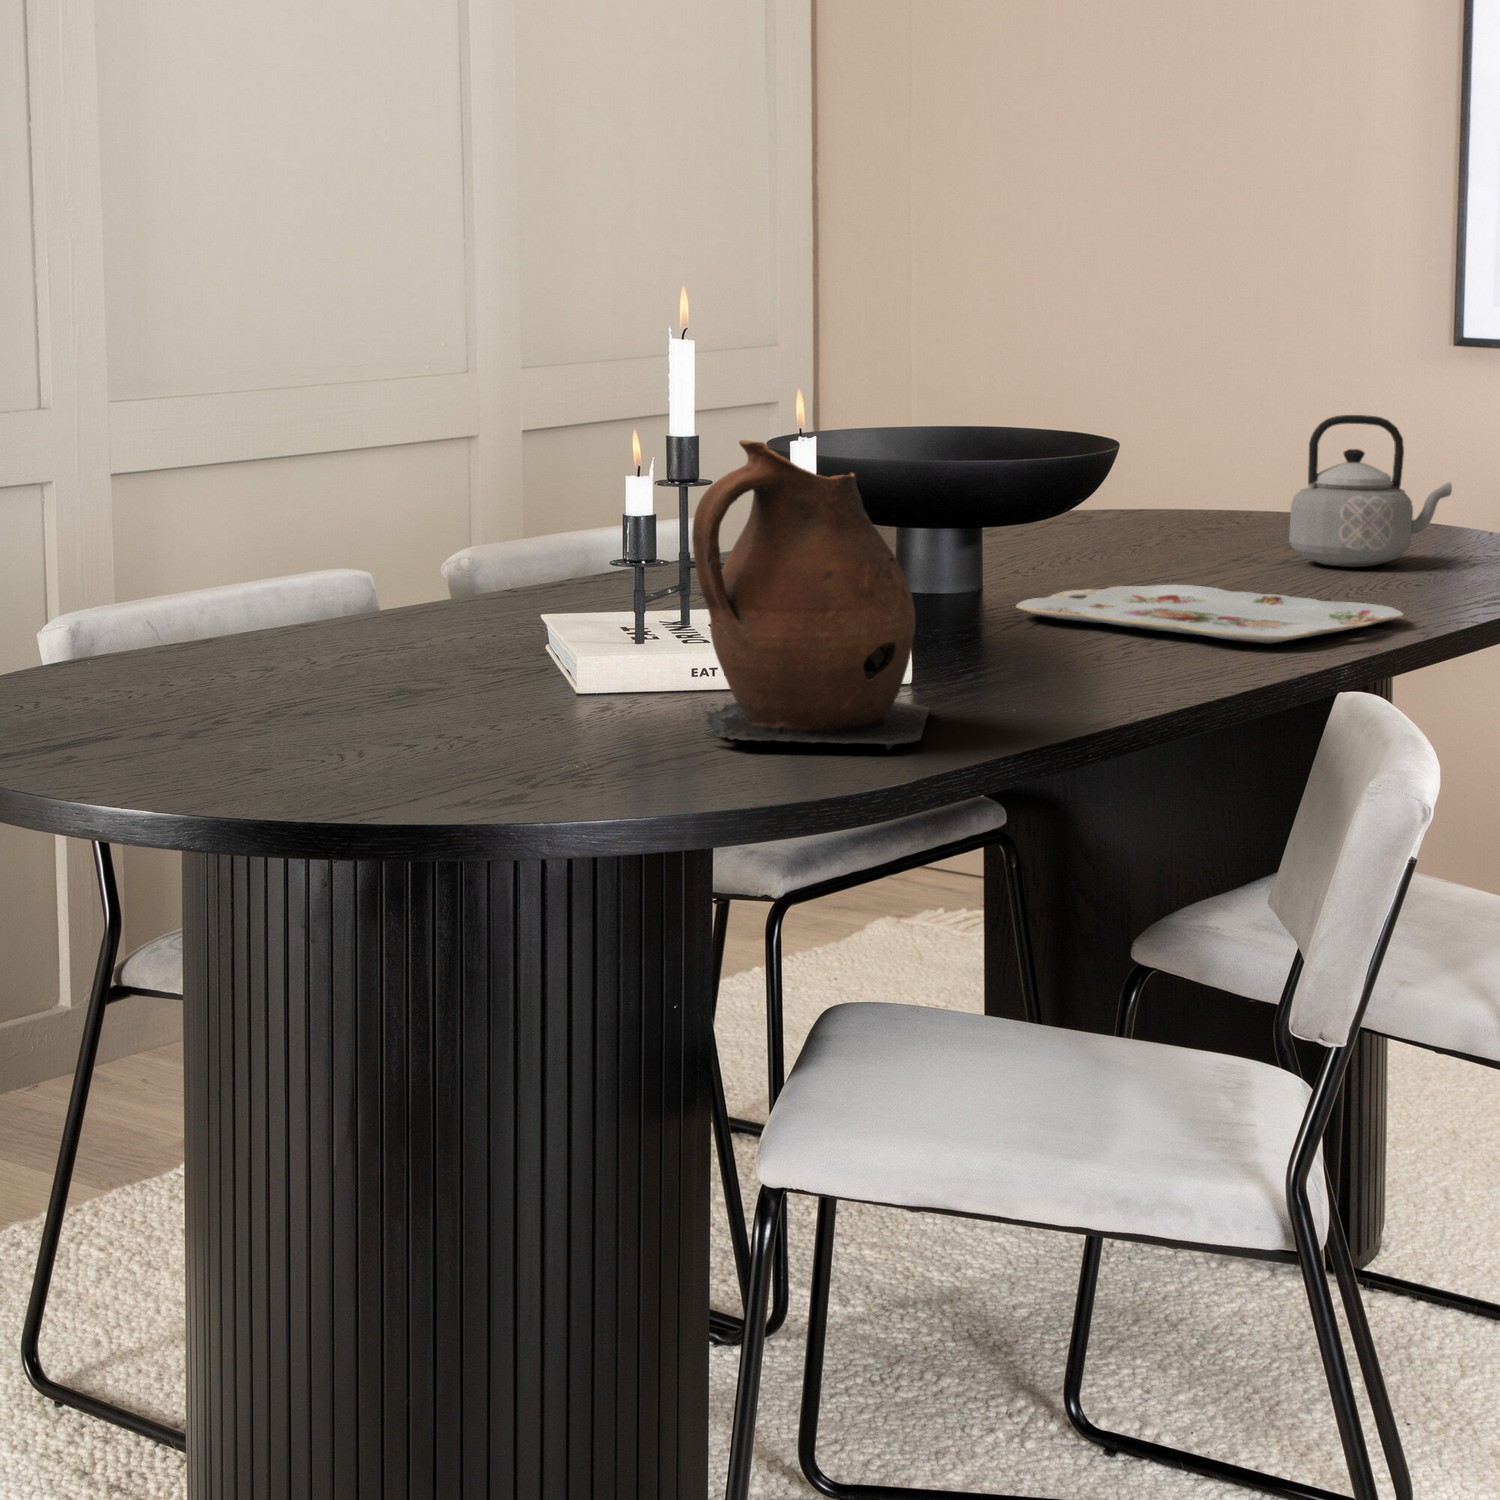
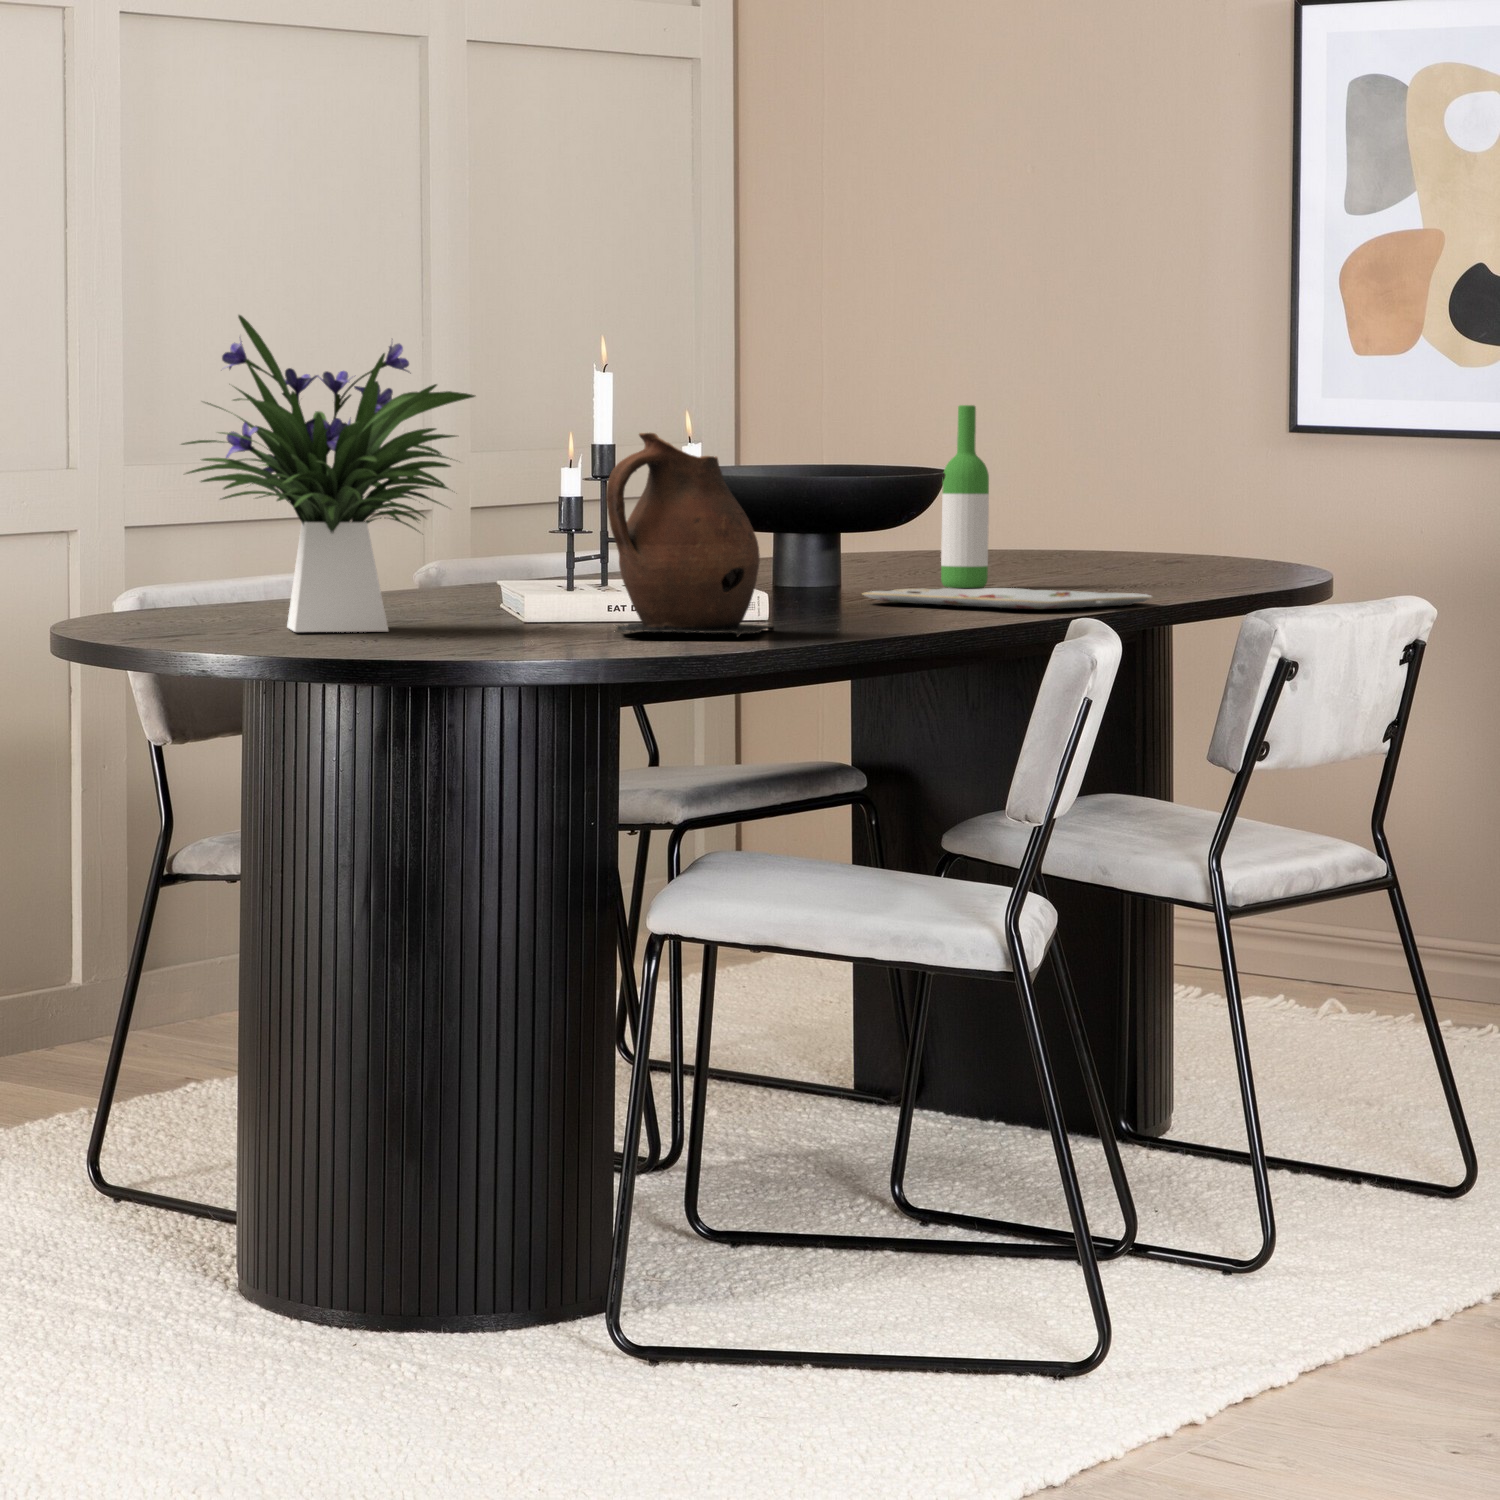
flower arrangement: none [79,263,503,723] -> present [182,315,475,632]
wine bottle: none [1094,342,1157,572] -> present [941,405,989,588]
teapot: present [1289,415,1452,567] -> none [1100,465,1227,586]

